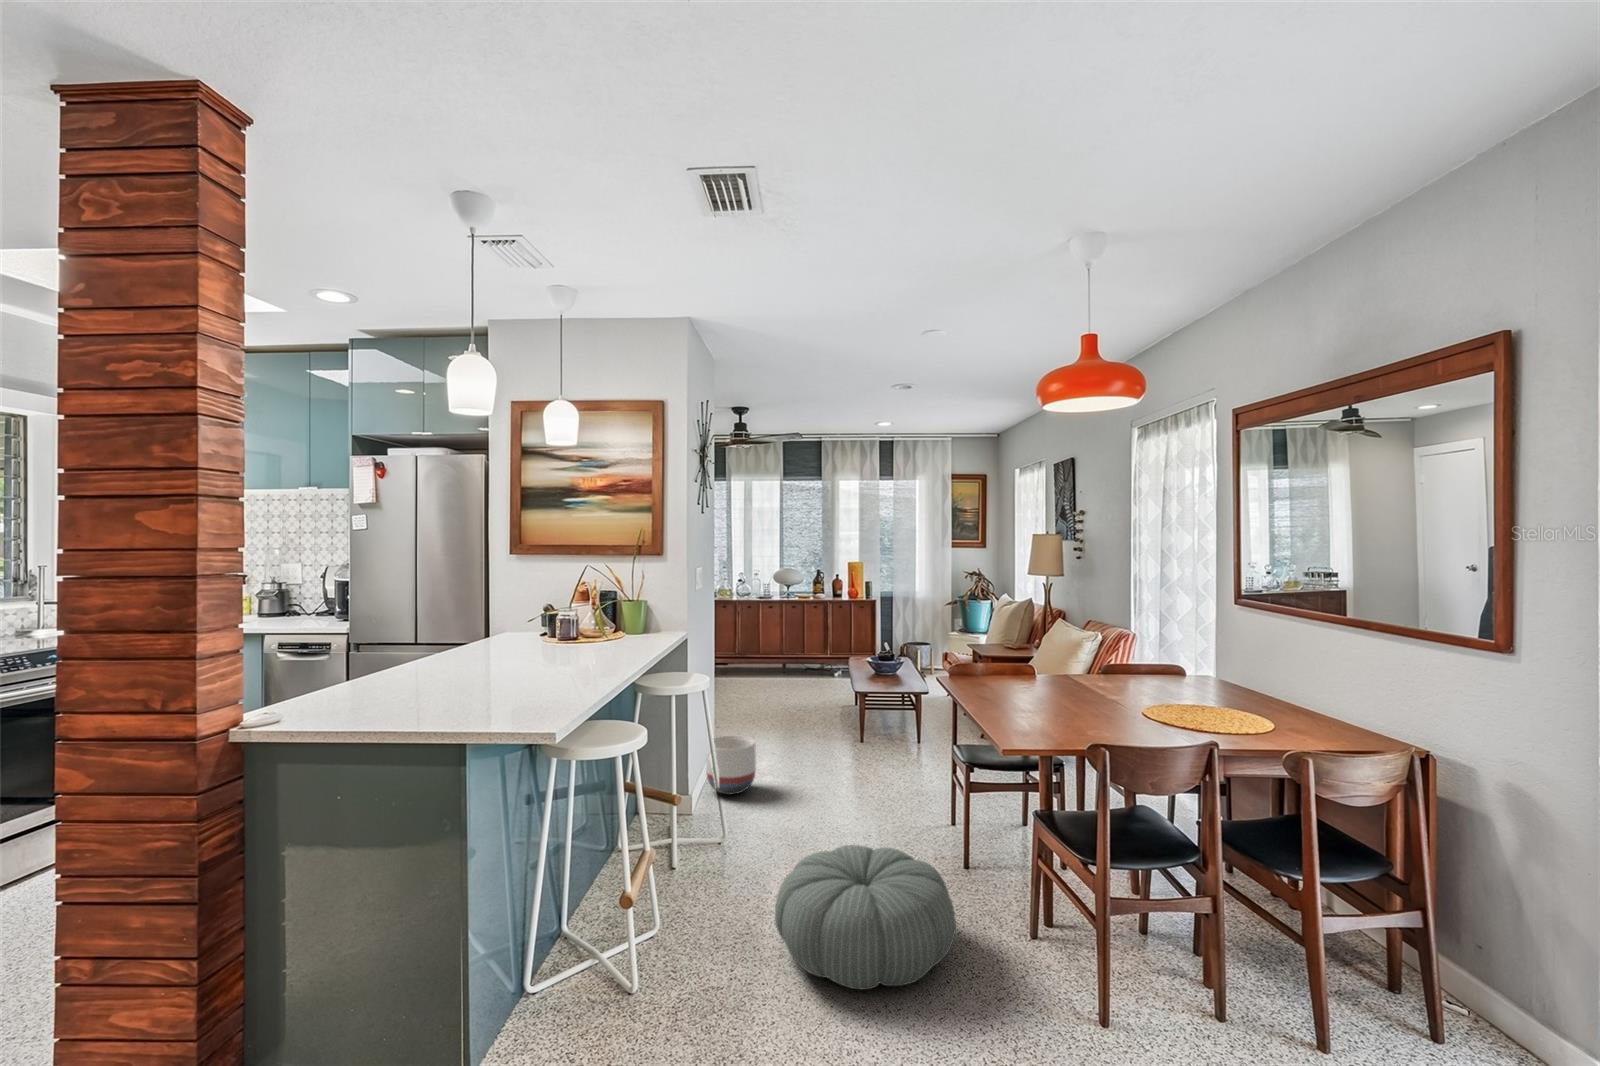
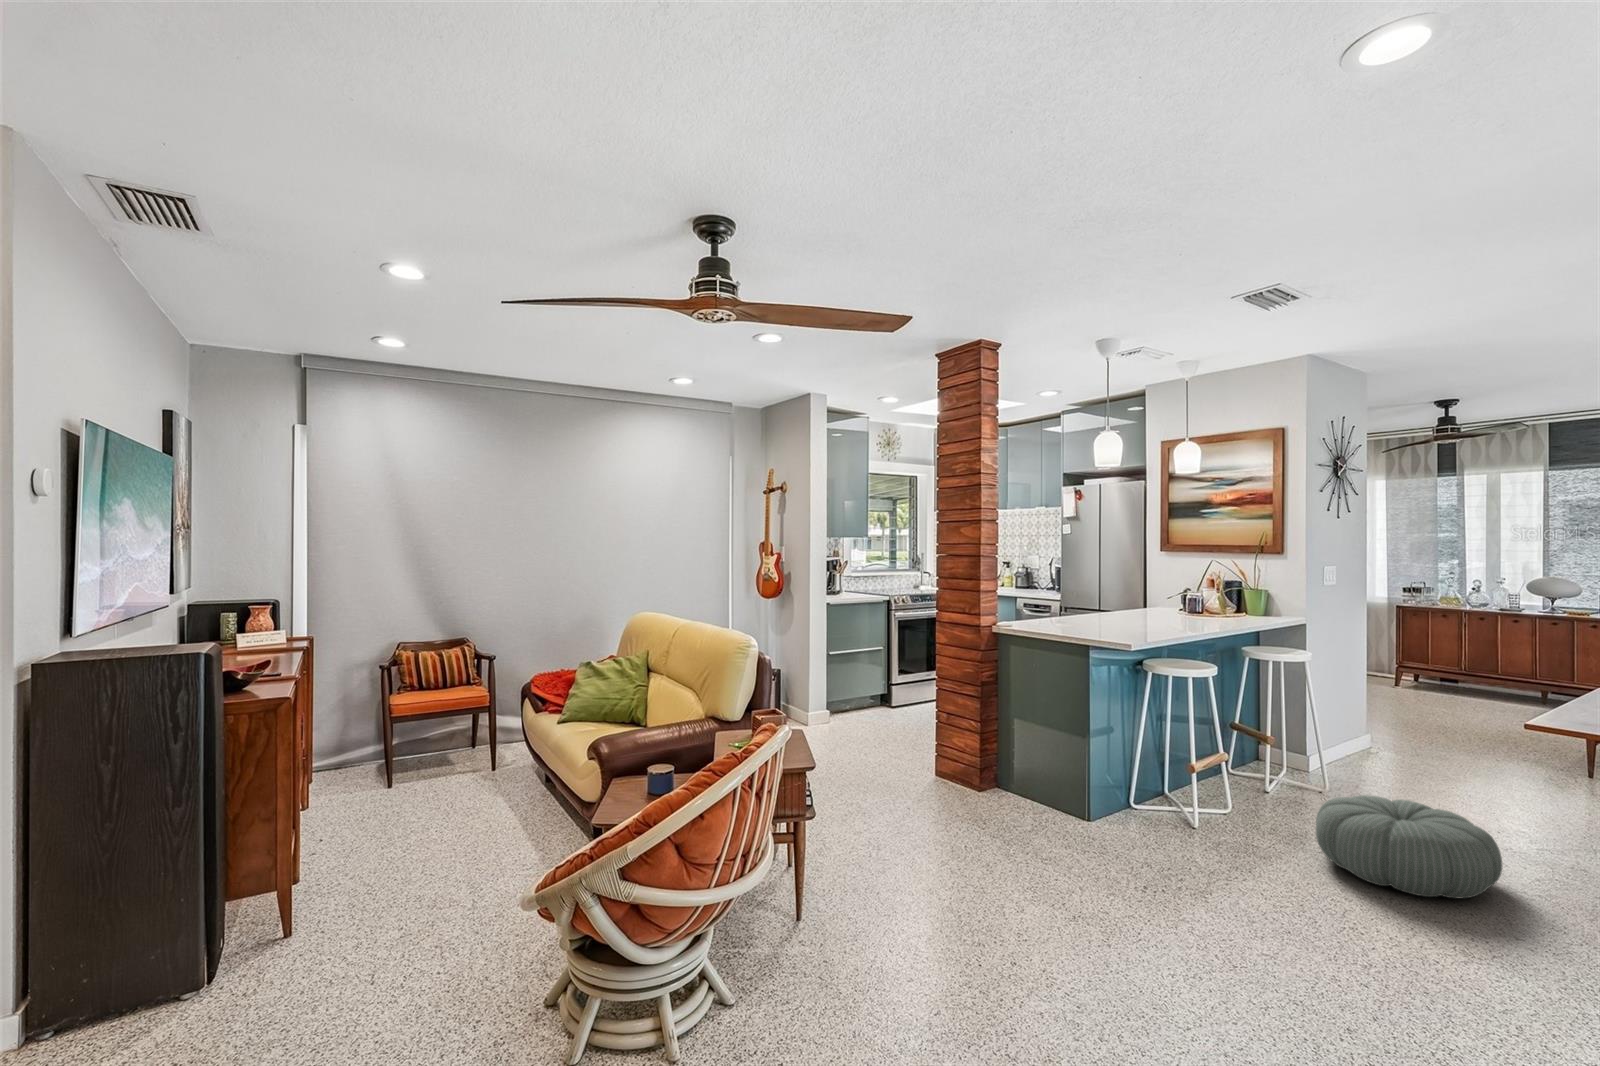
planter: present [706,735,756,795] -> none [1336,722,1393,774]

